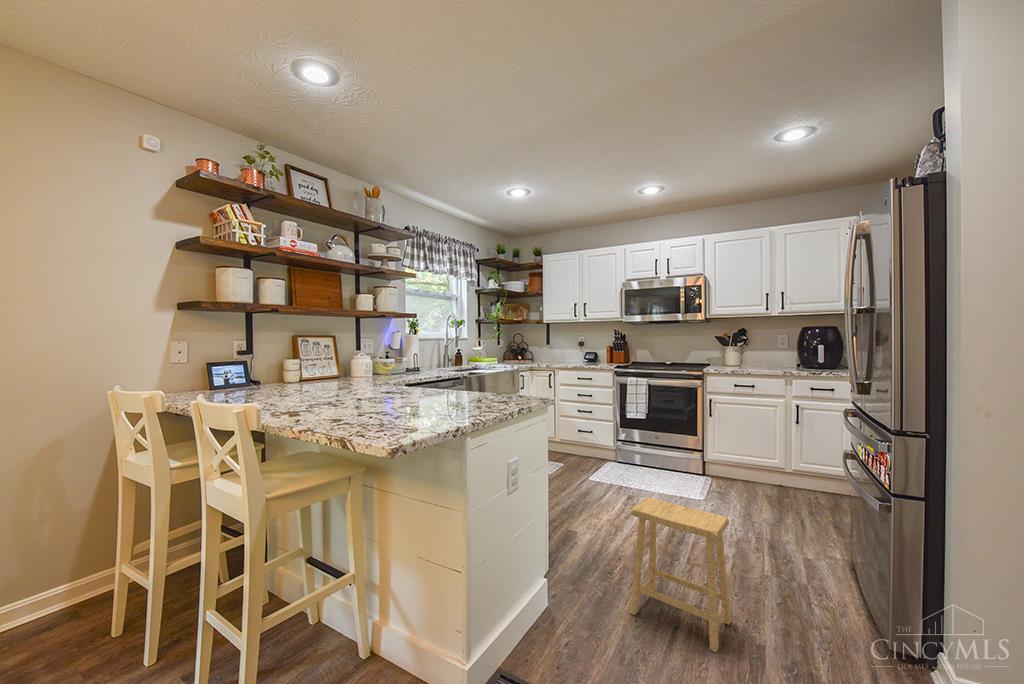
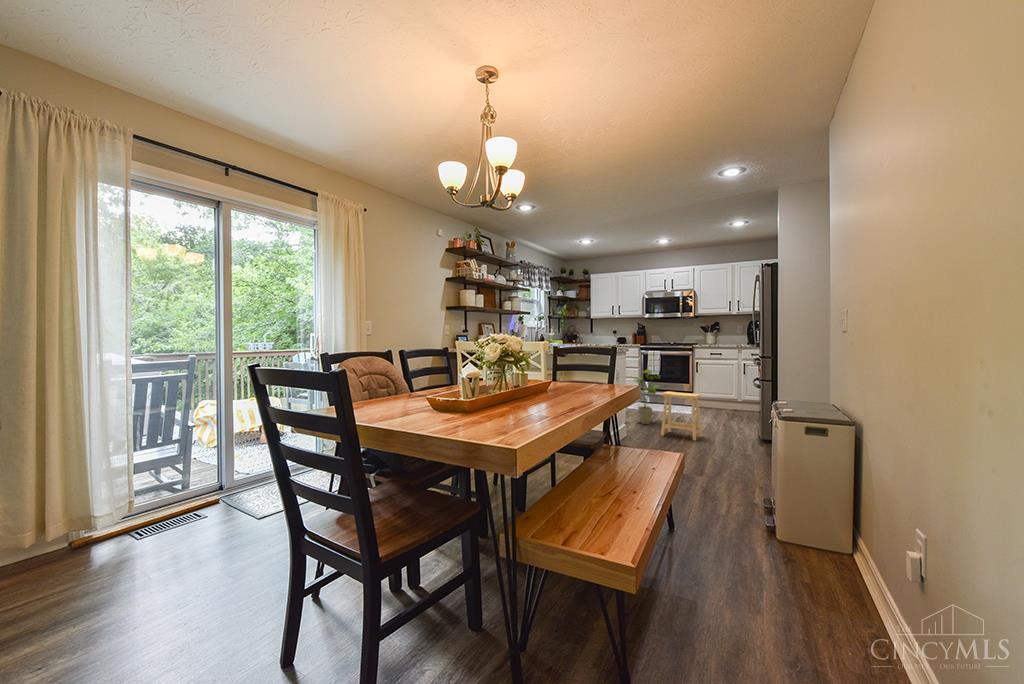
house plant: none [582,432,641,546] -> present [634,370,660,424]

